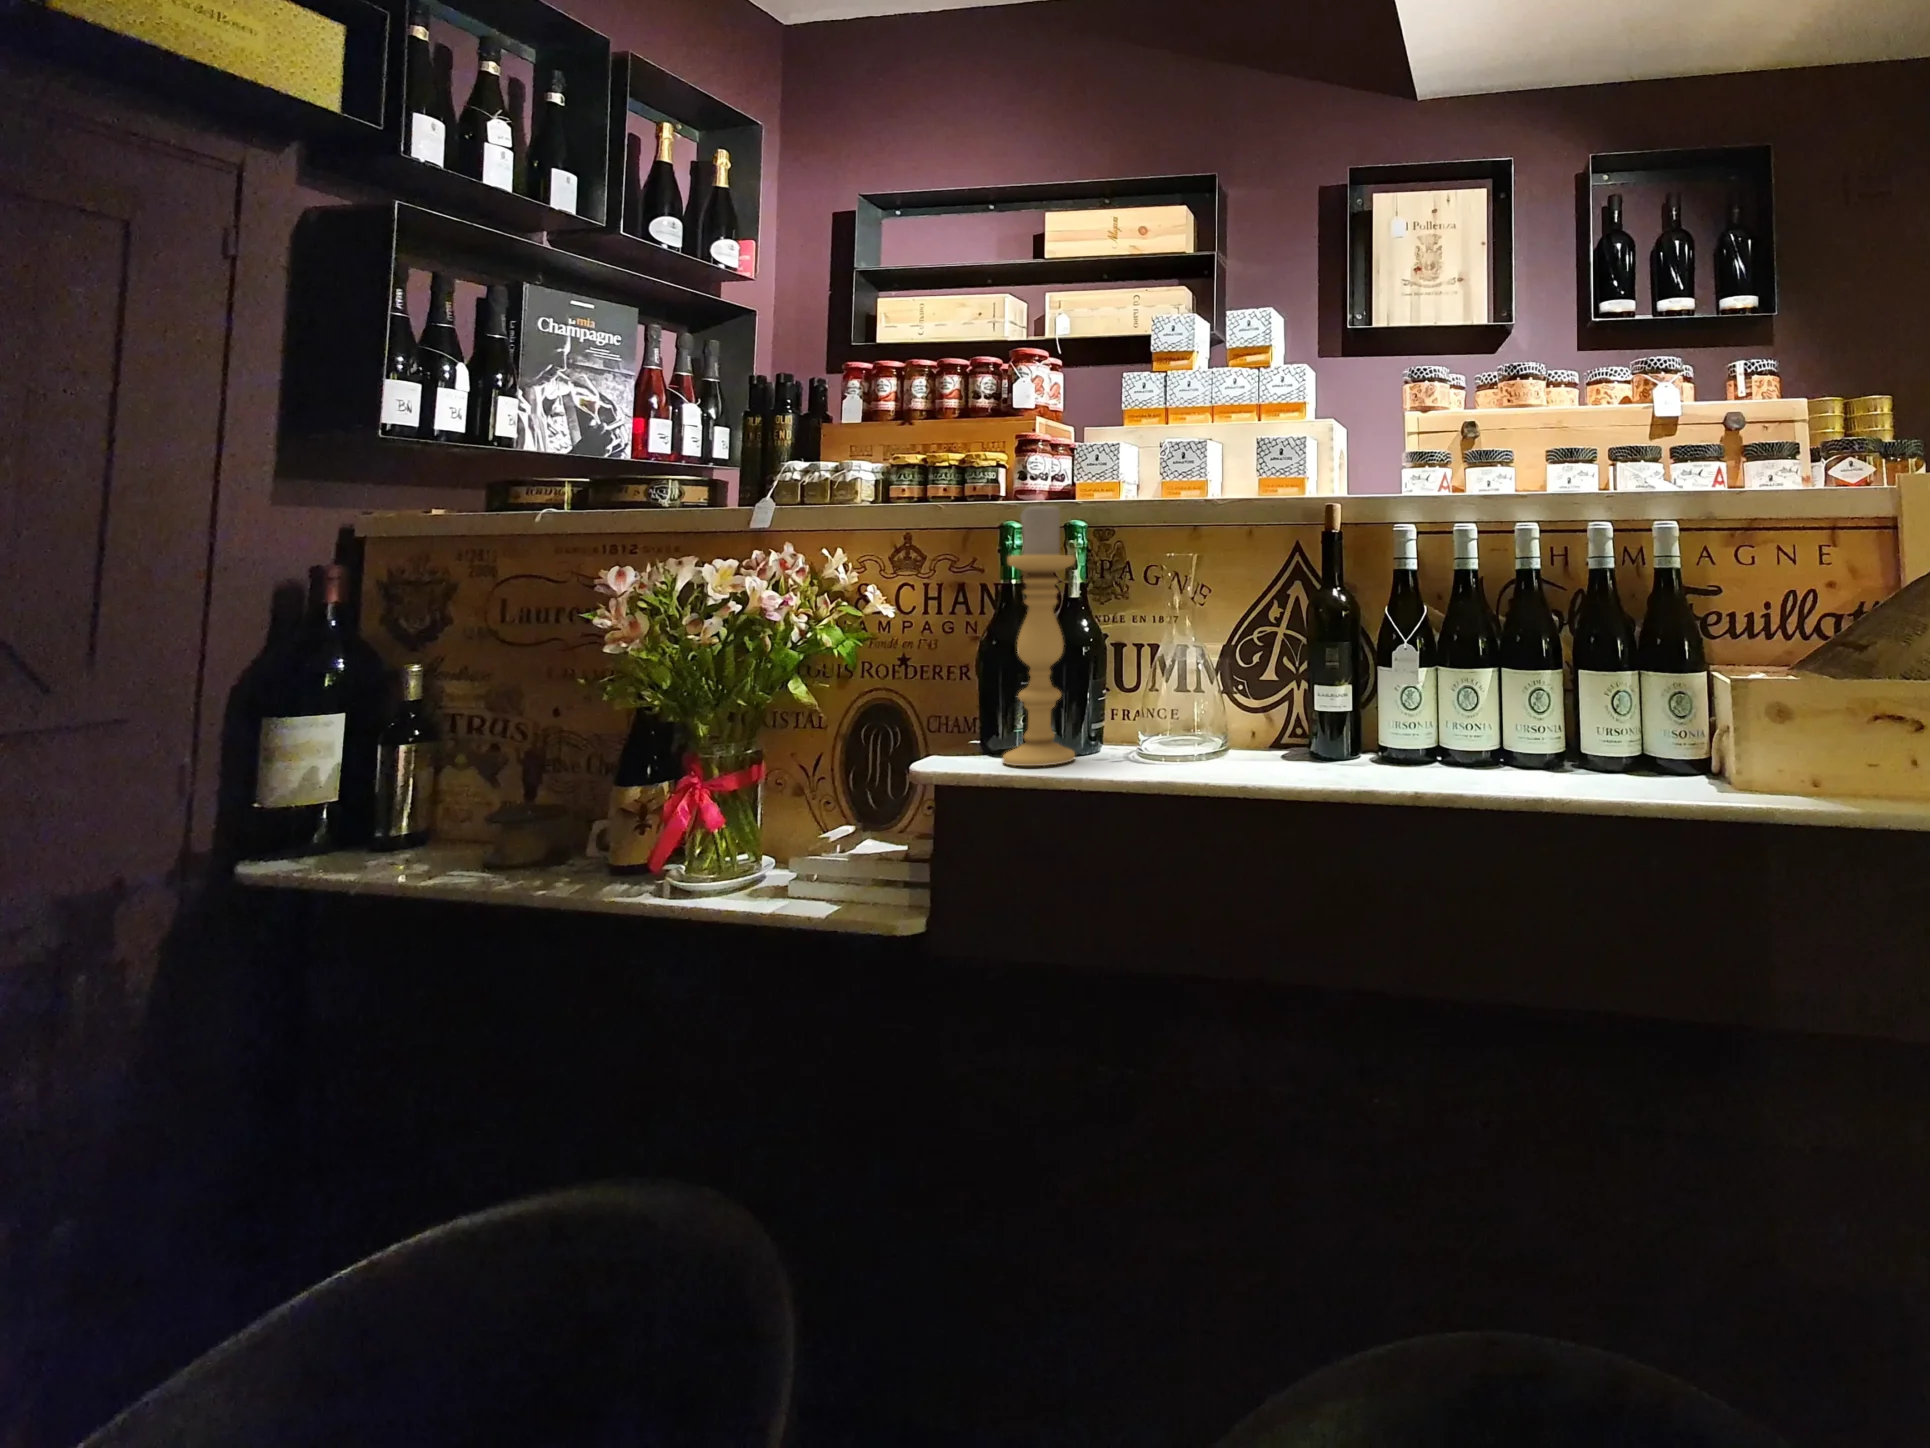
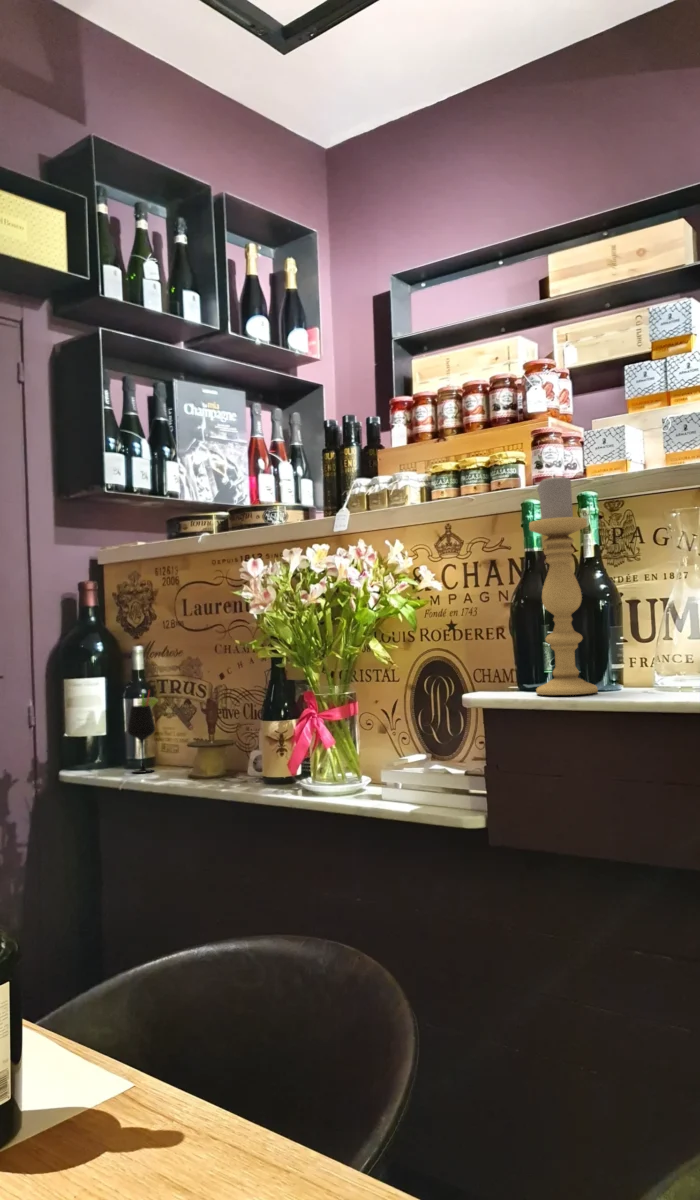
wine glass: none [380,735,444,861] -> present [128,691,158,773]

